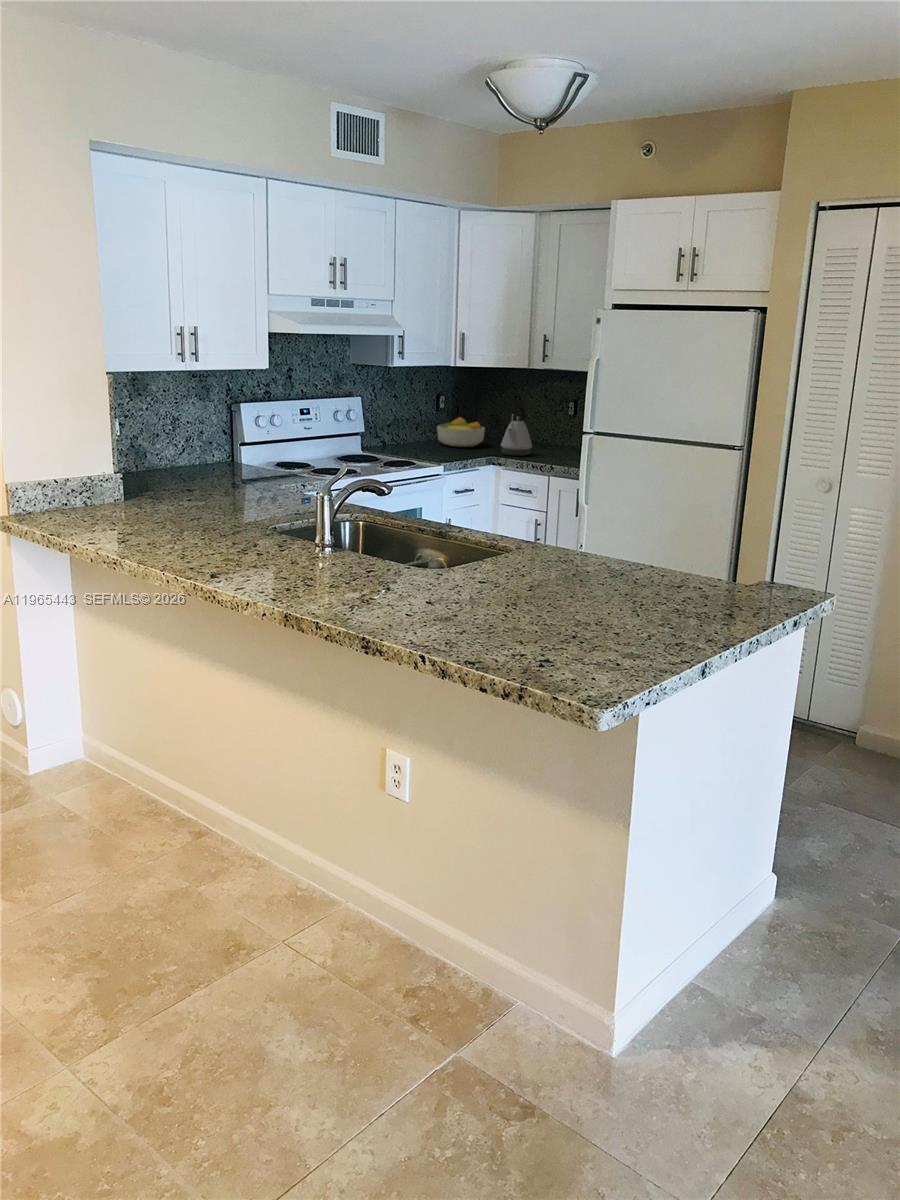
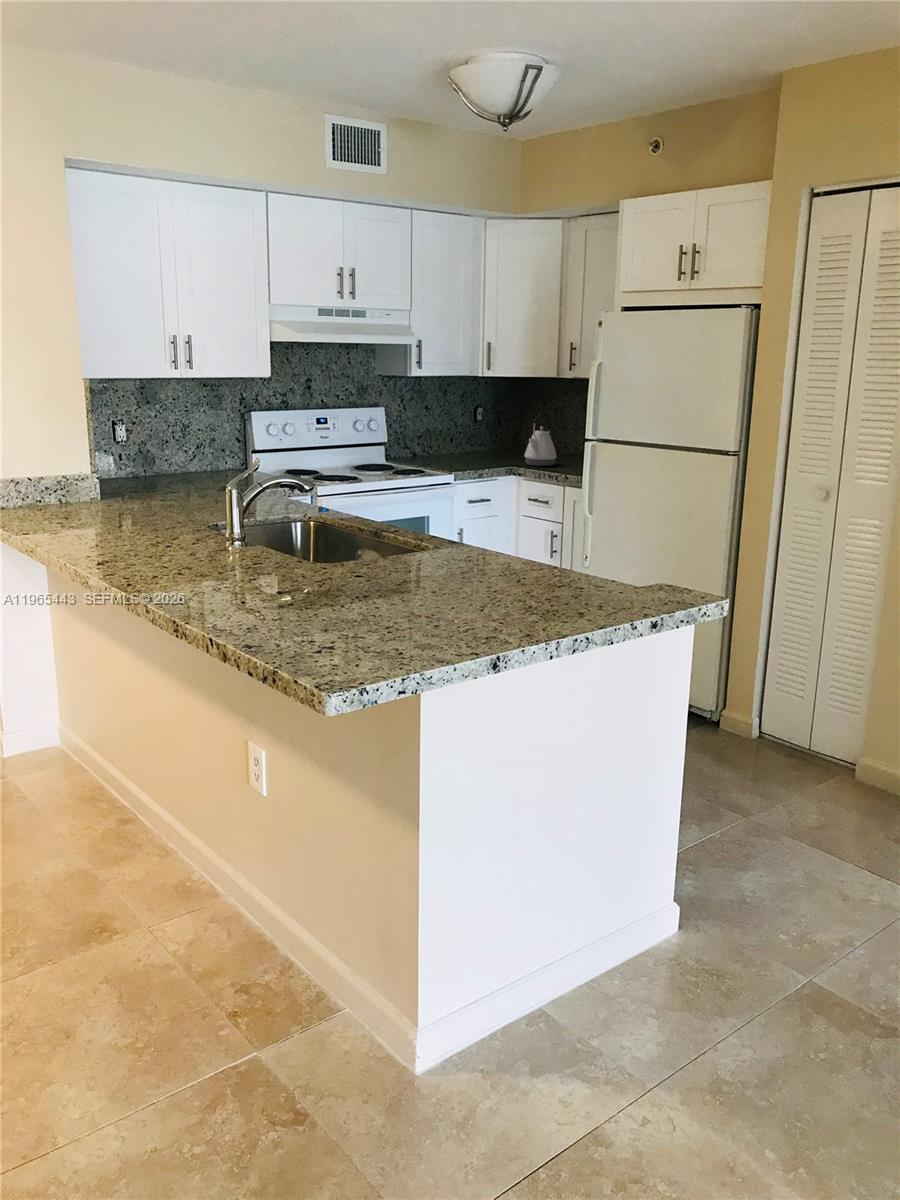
fruit bowl: present [437,417,485,447] -> none [469,429,518,458]

